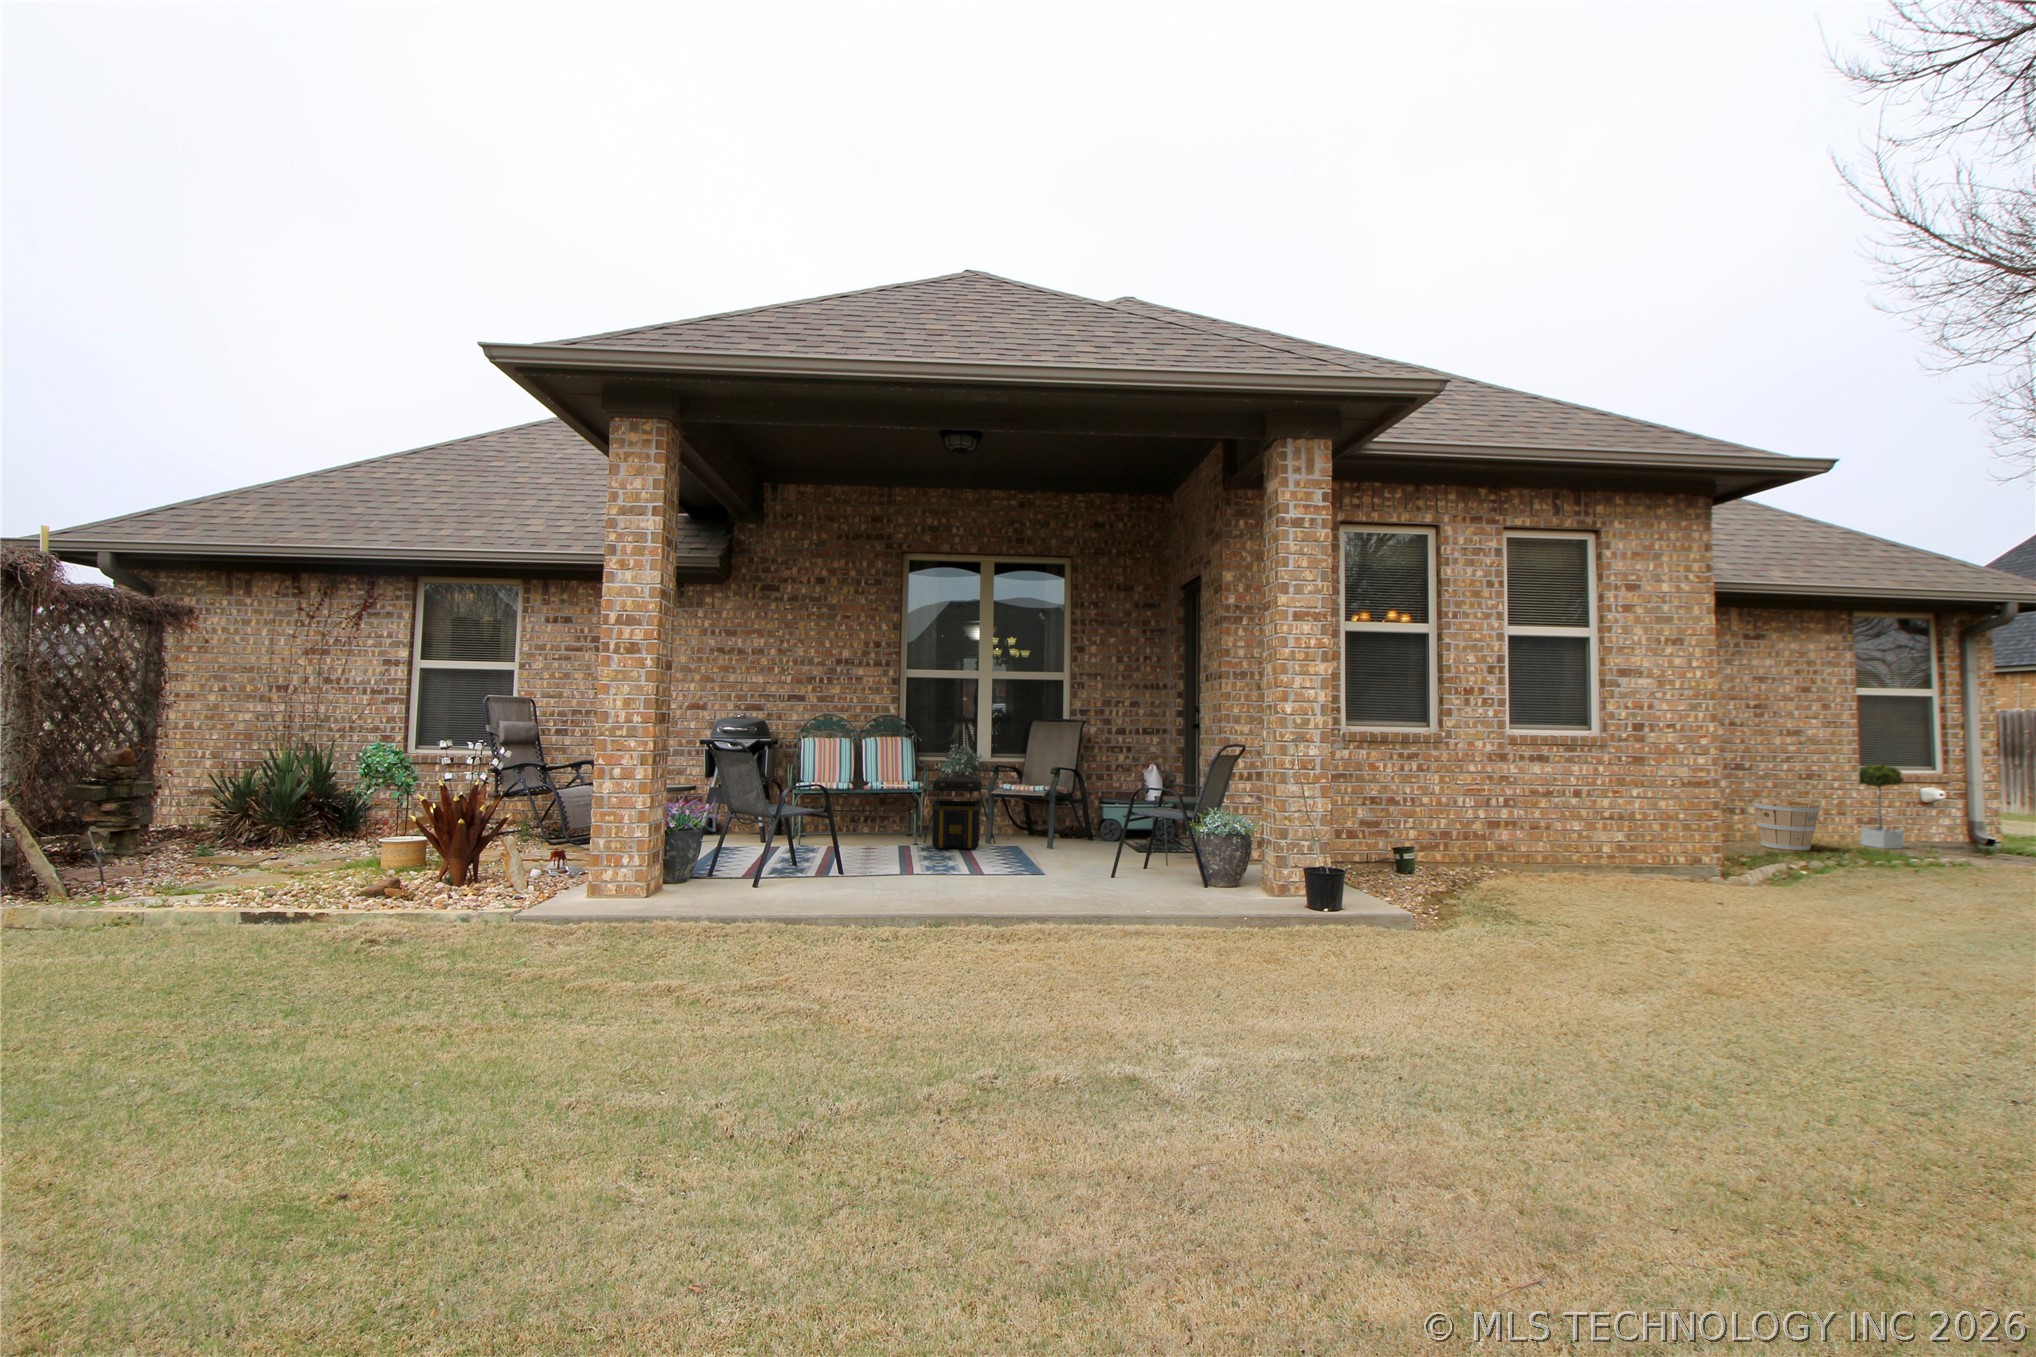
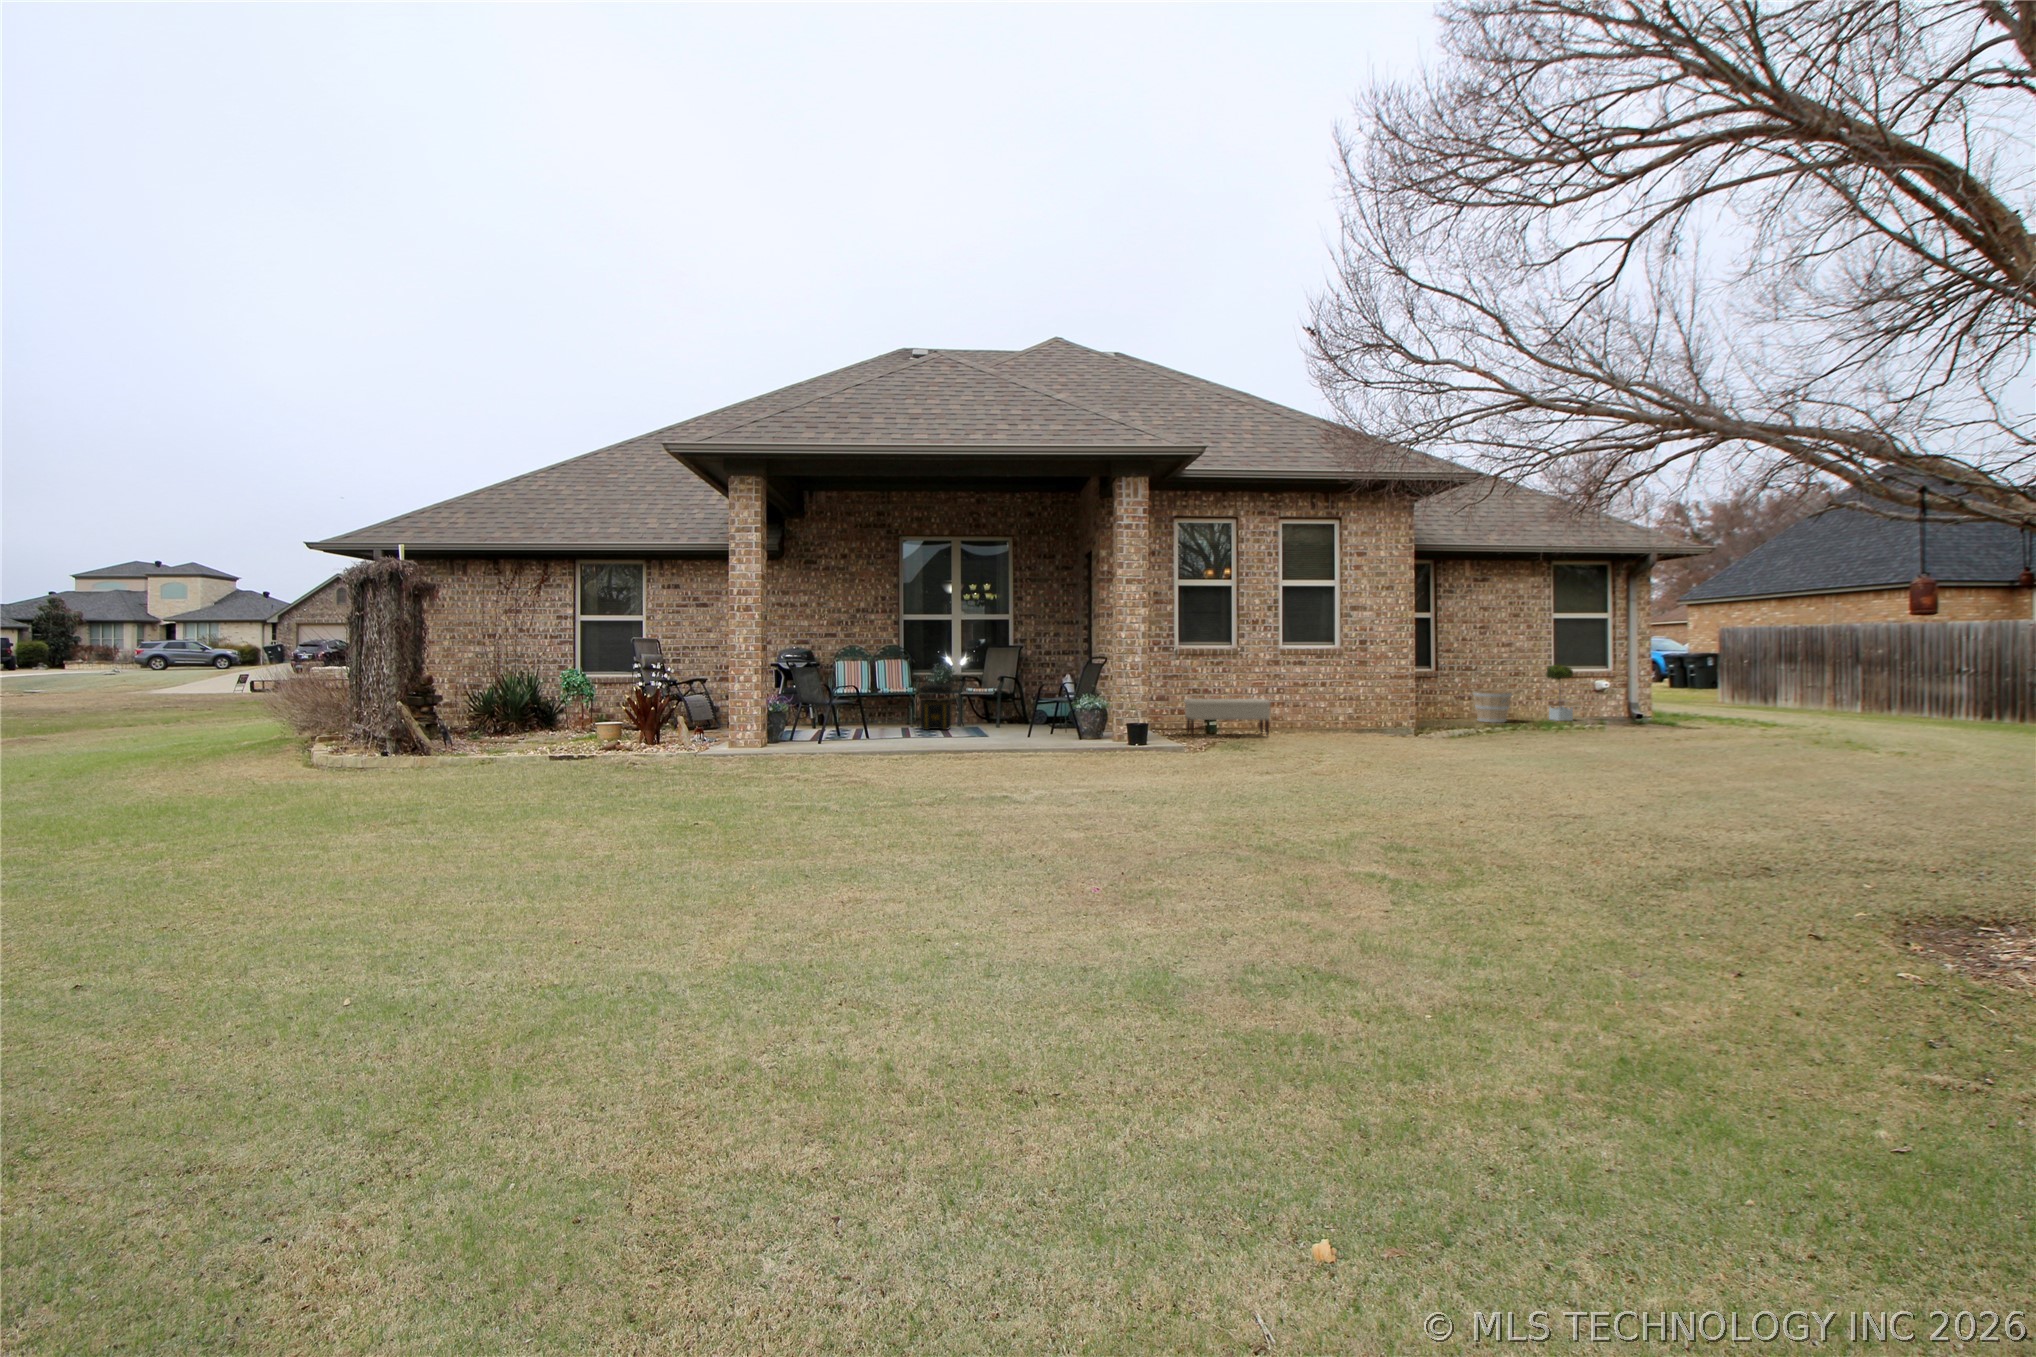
bench: none [1358,812,1506,878] -> present [1185,699,1270,736]

